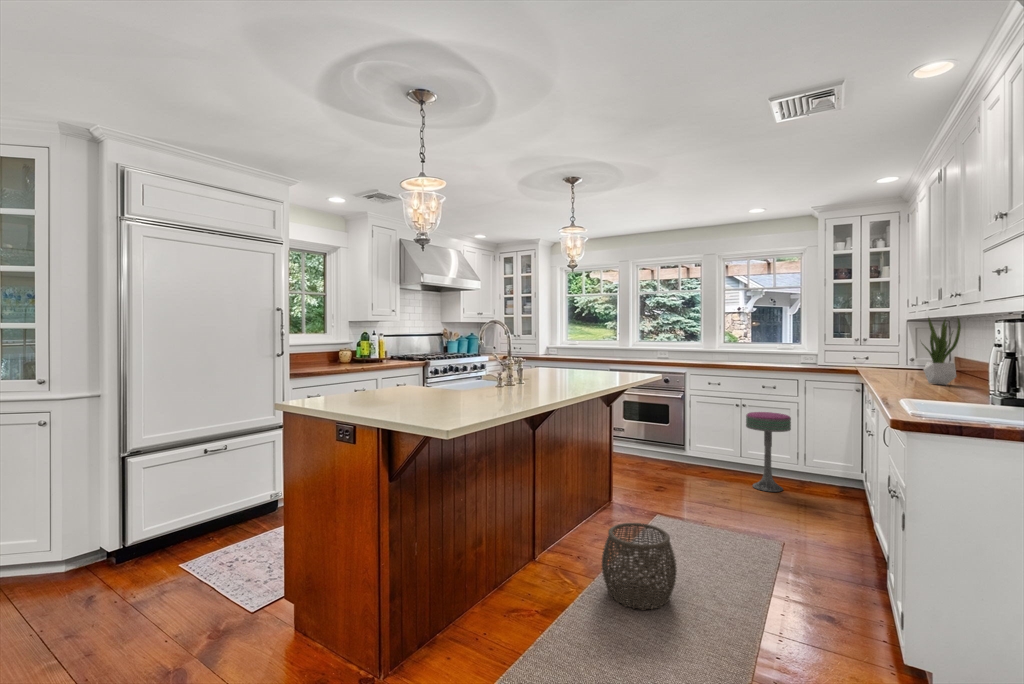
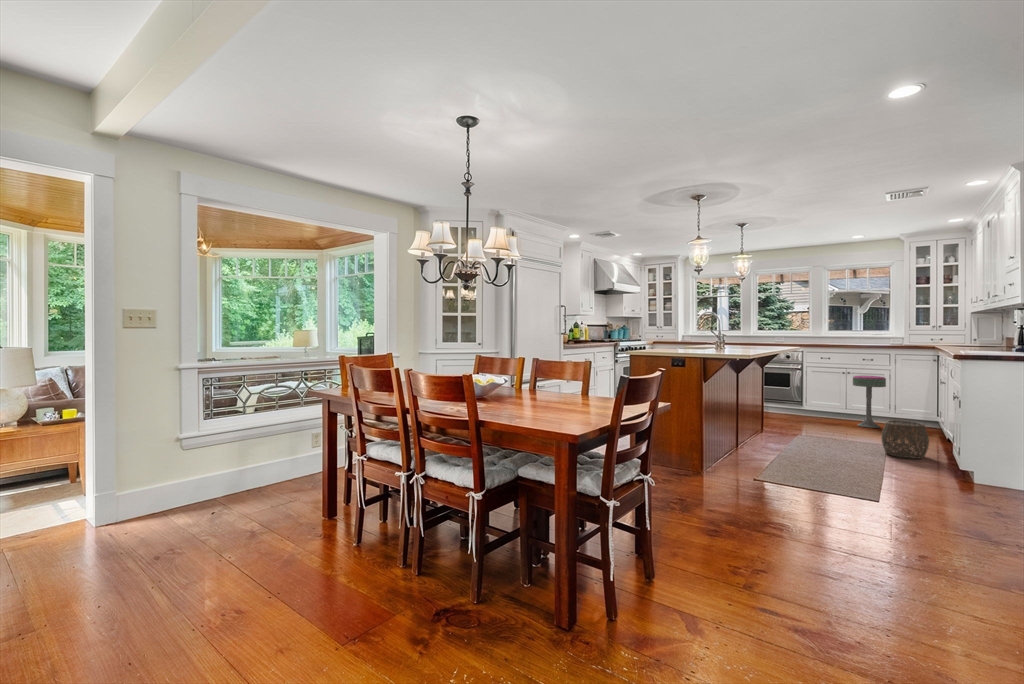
potted plant: present [922,318,961,385] -> none [976,308,1003,350]
woven basket: present [602,523,677,610] -> present [881,420,929,459]

